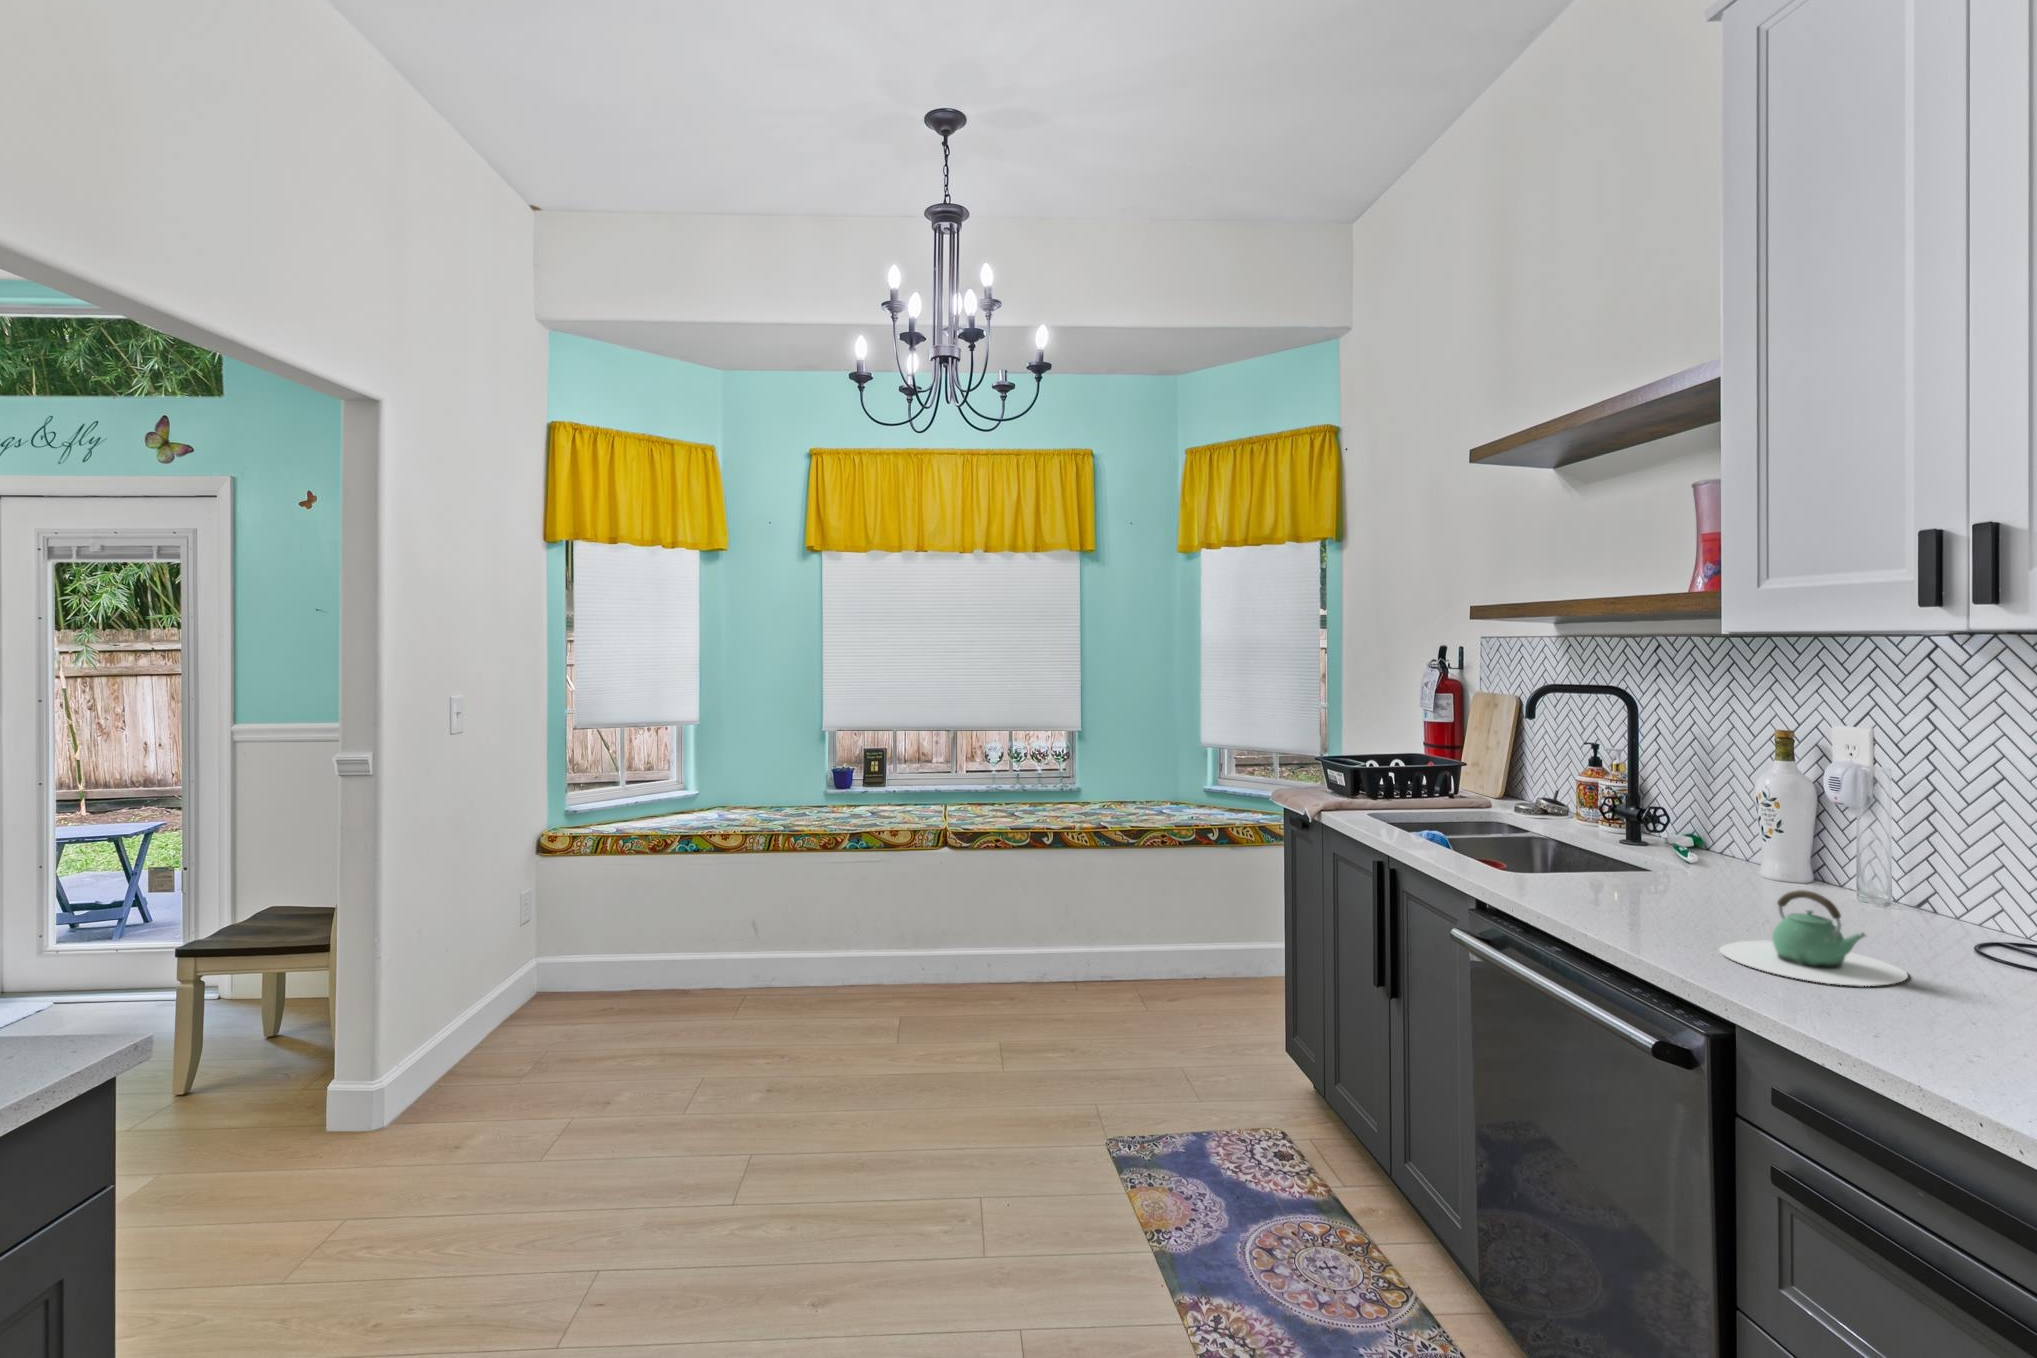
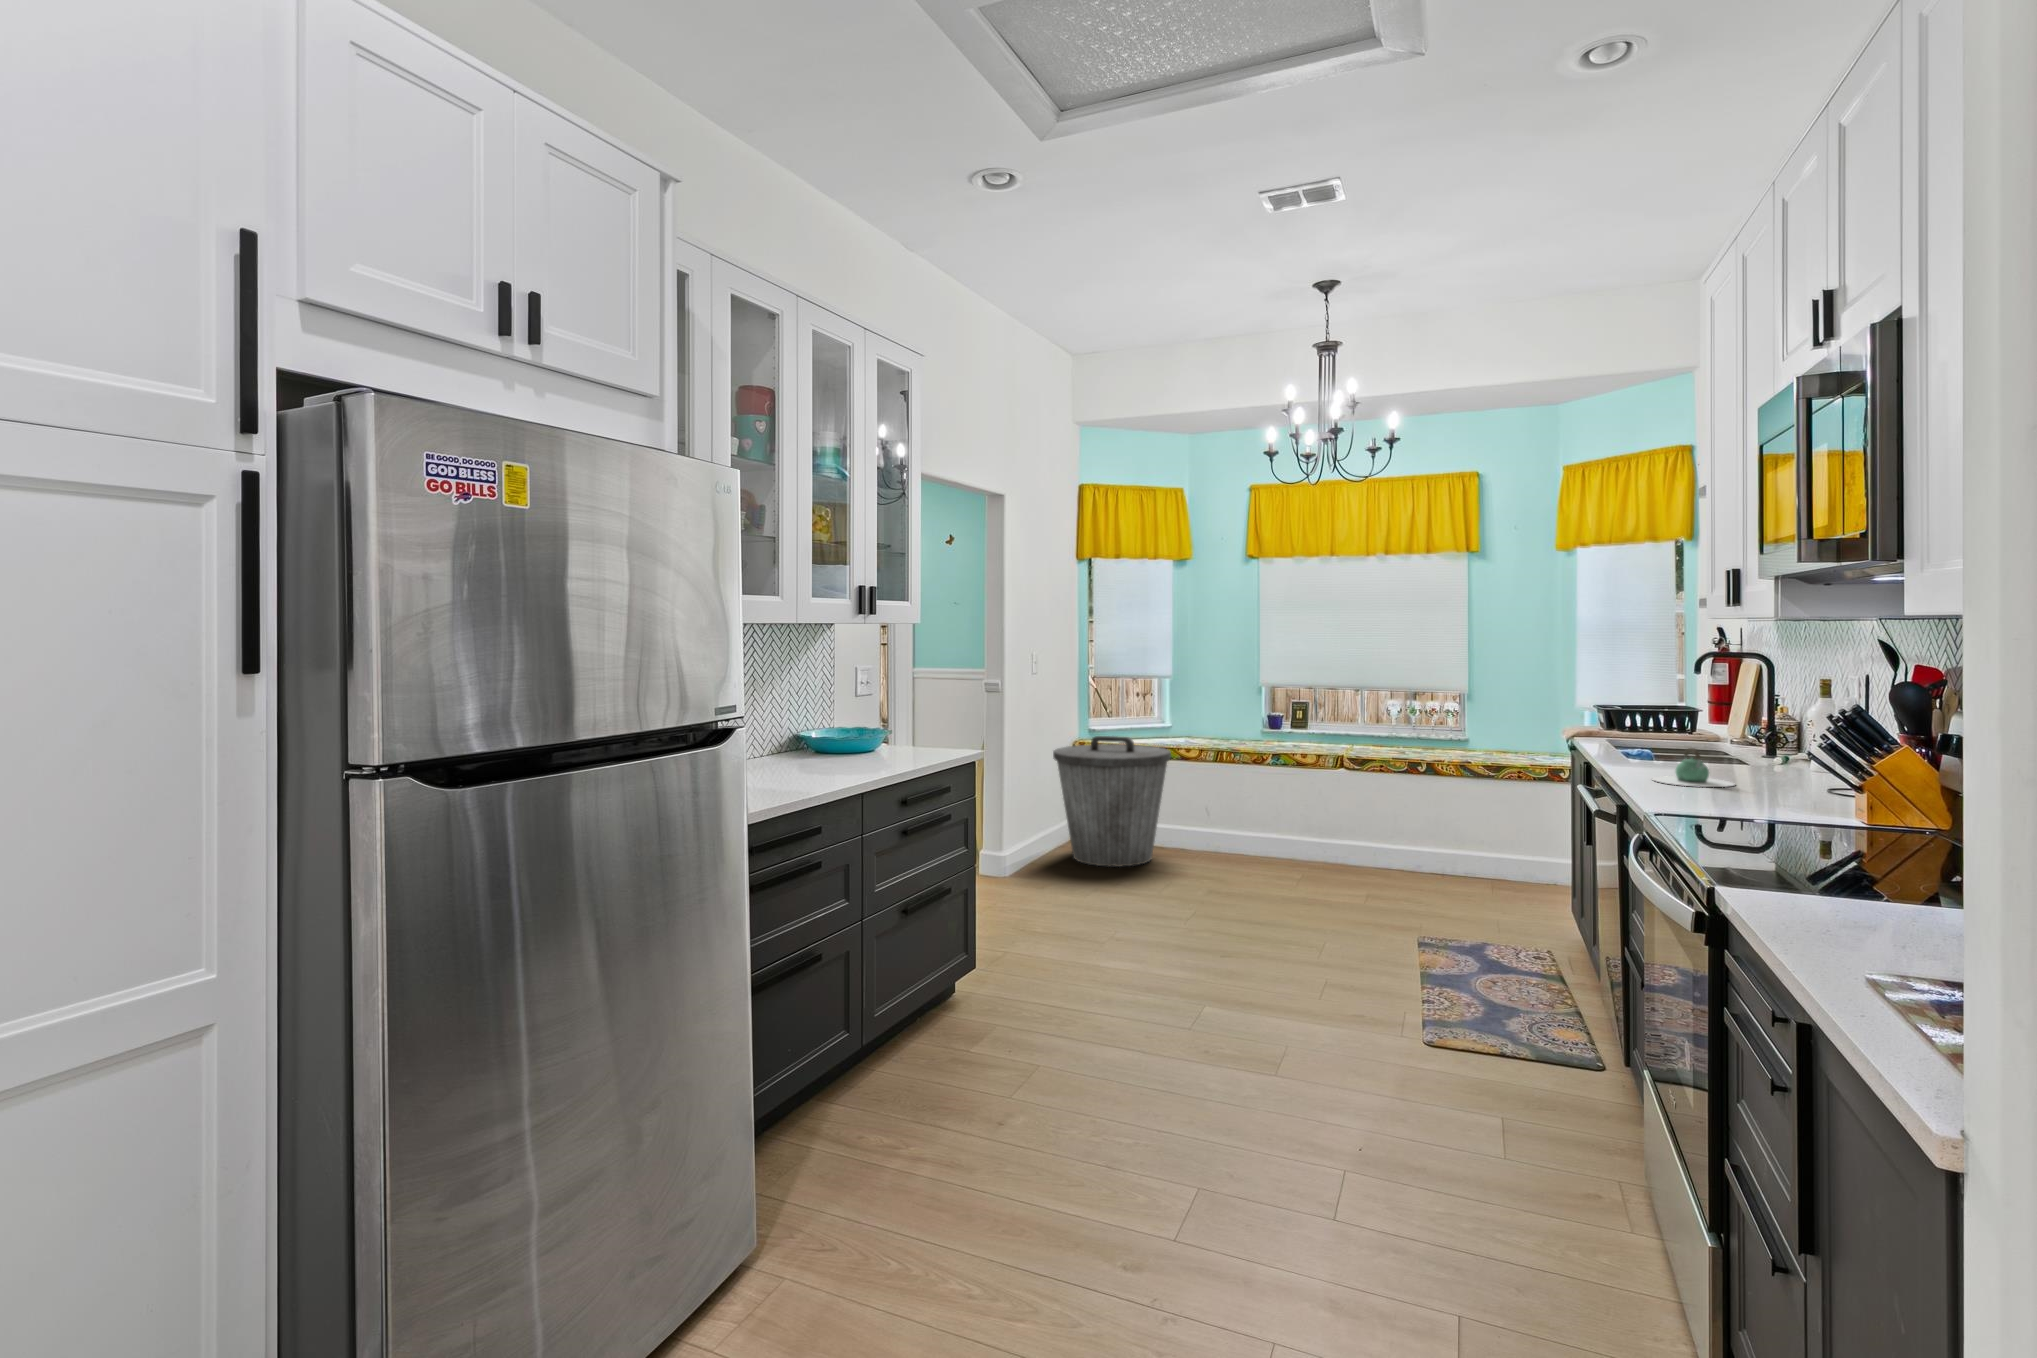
trash can: none [494,825,697,1050] -> present [1053,736,1171,867]

